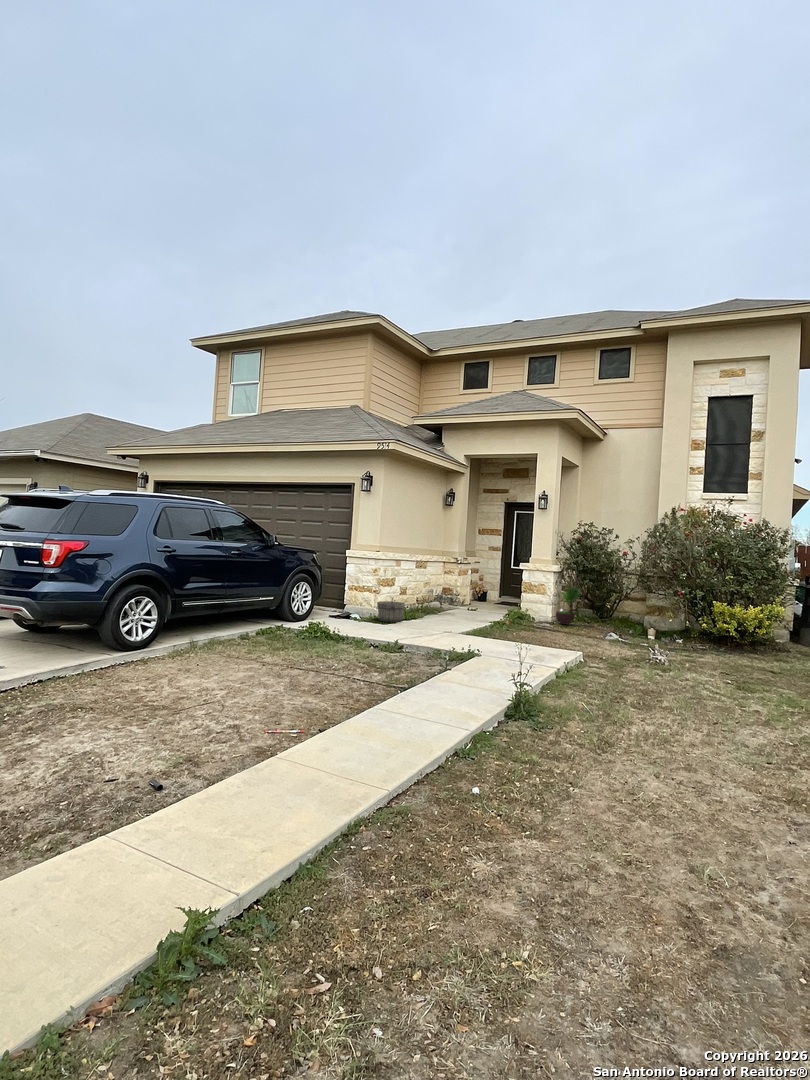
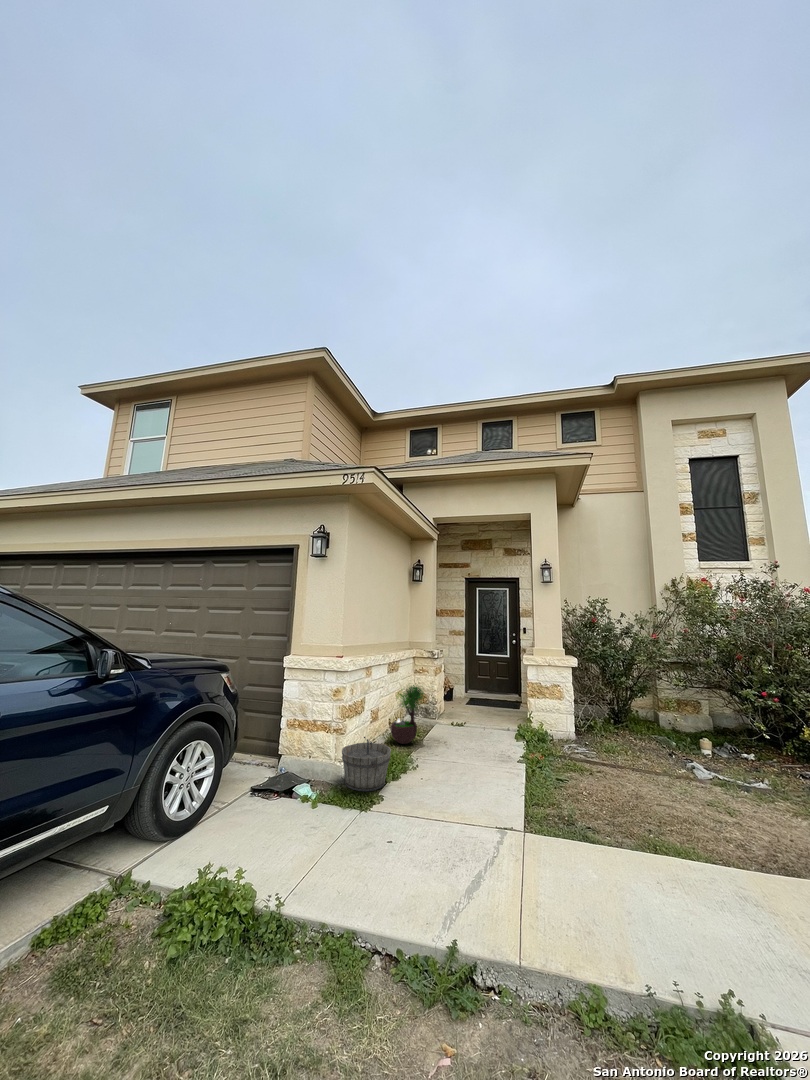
potted tree: present [556,588,580,625] -> present [391,685,424,744]

